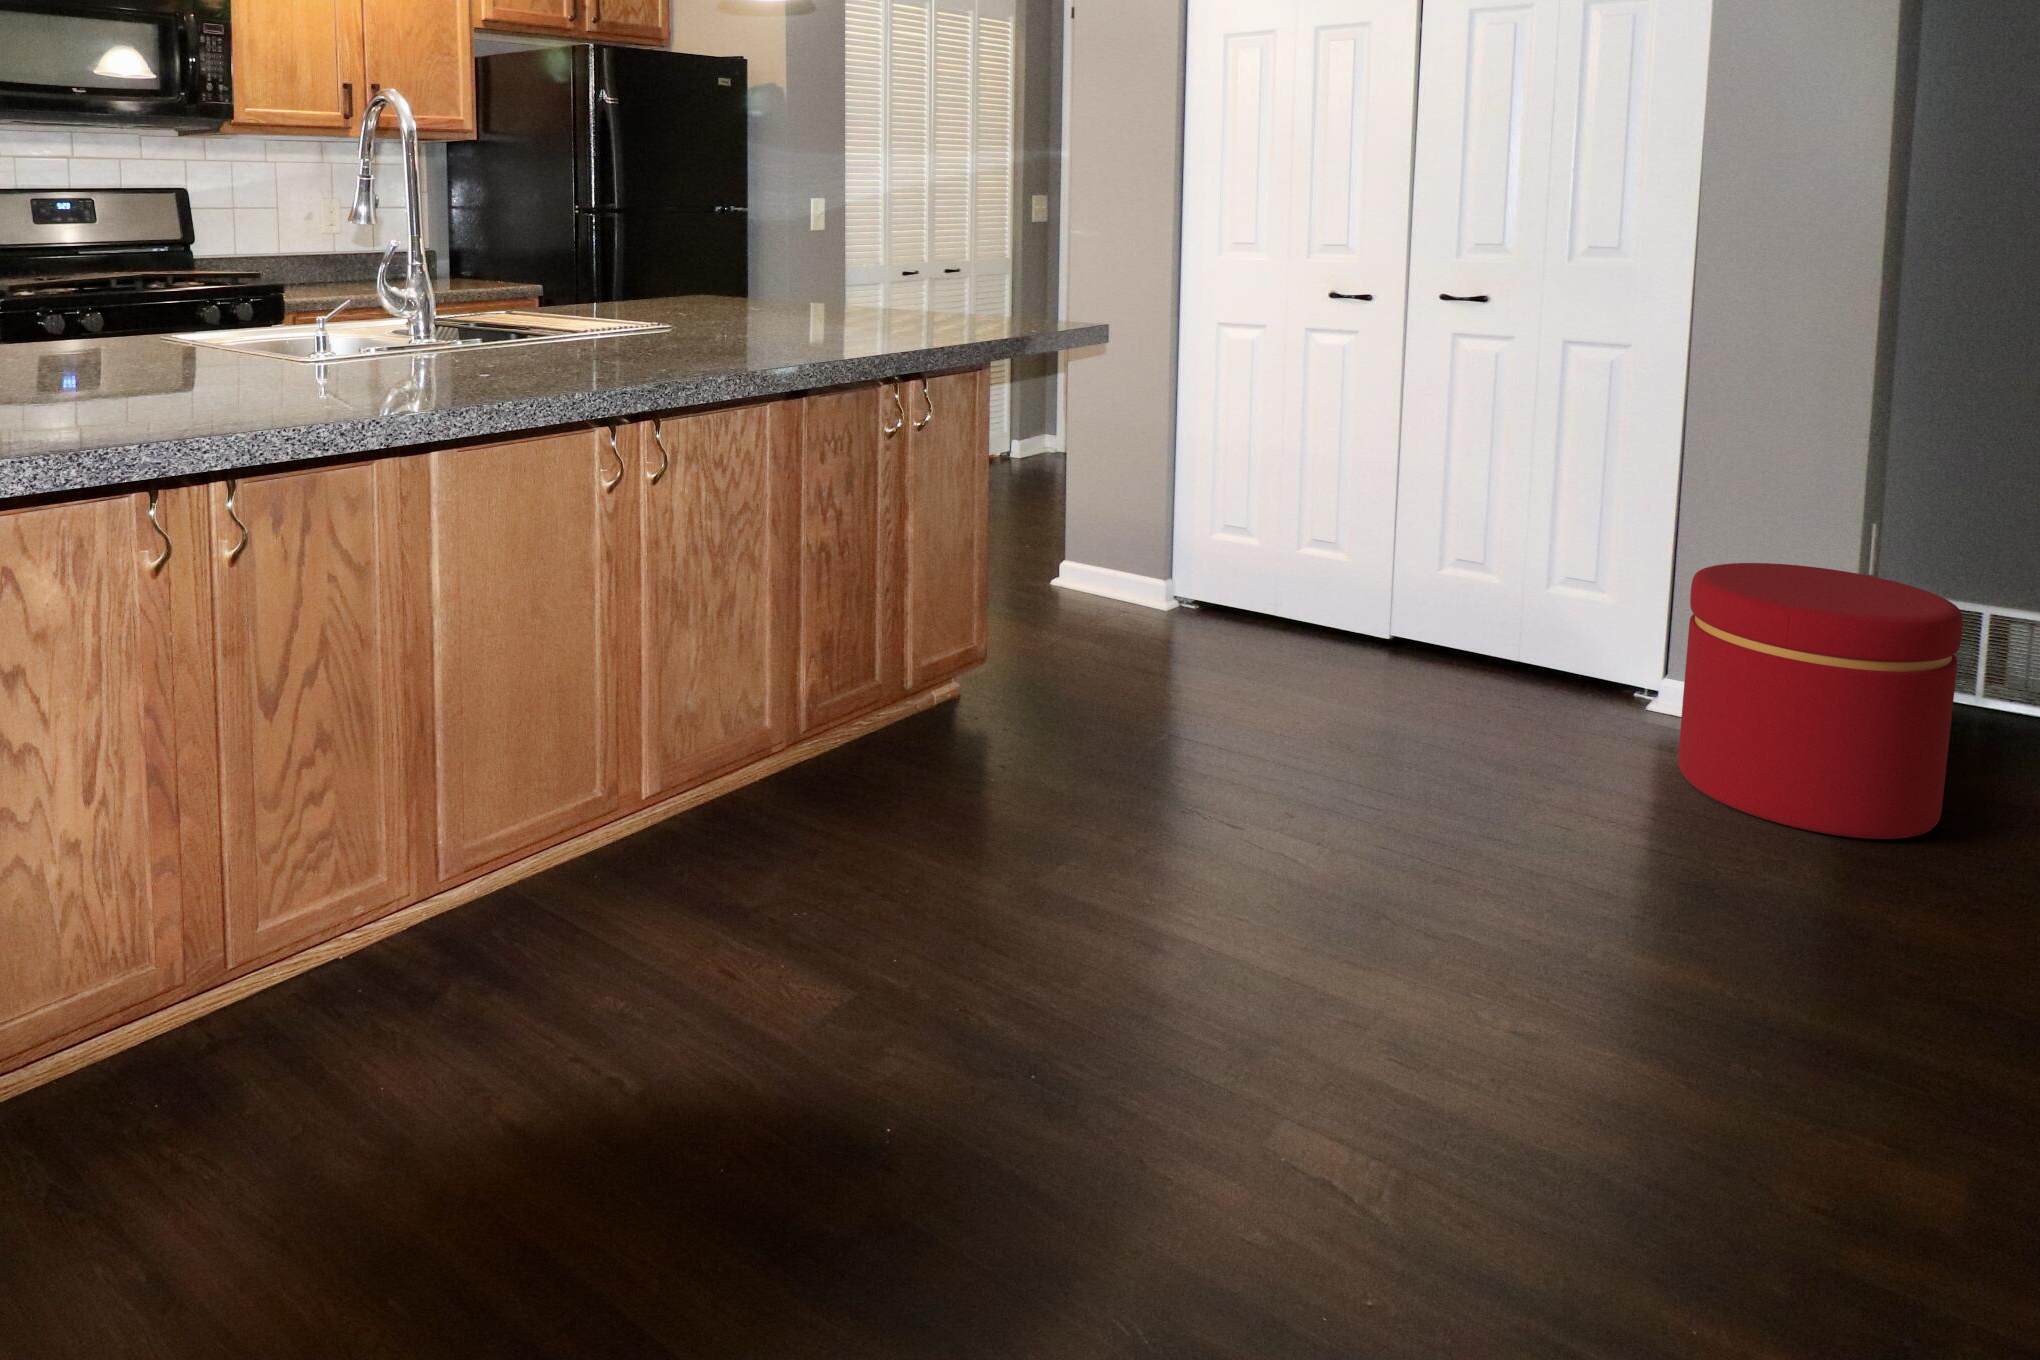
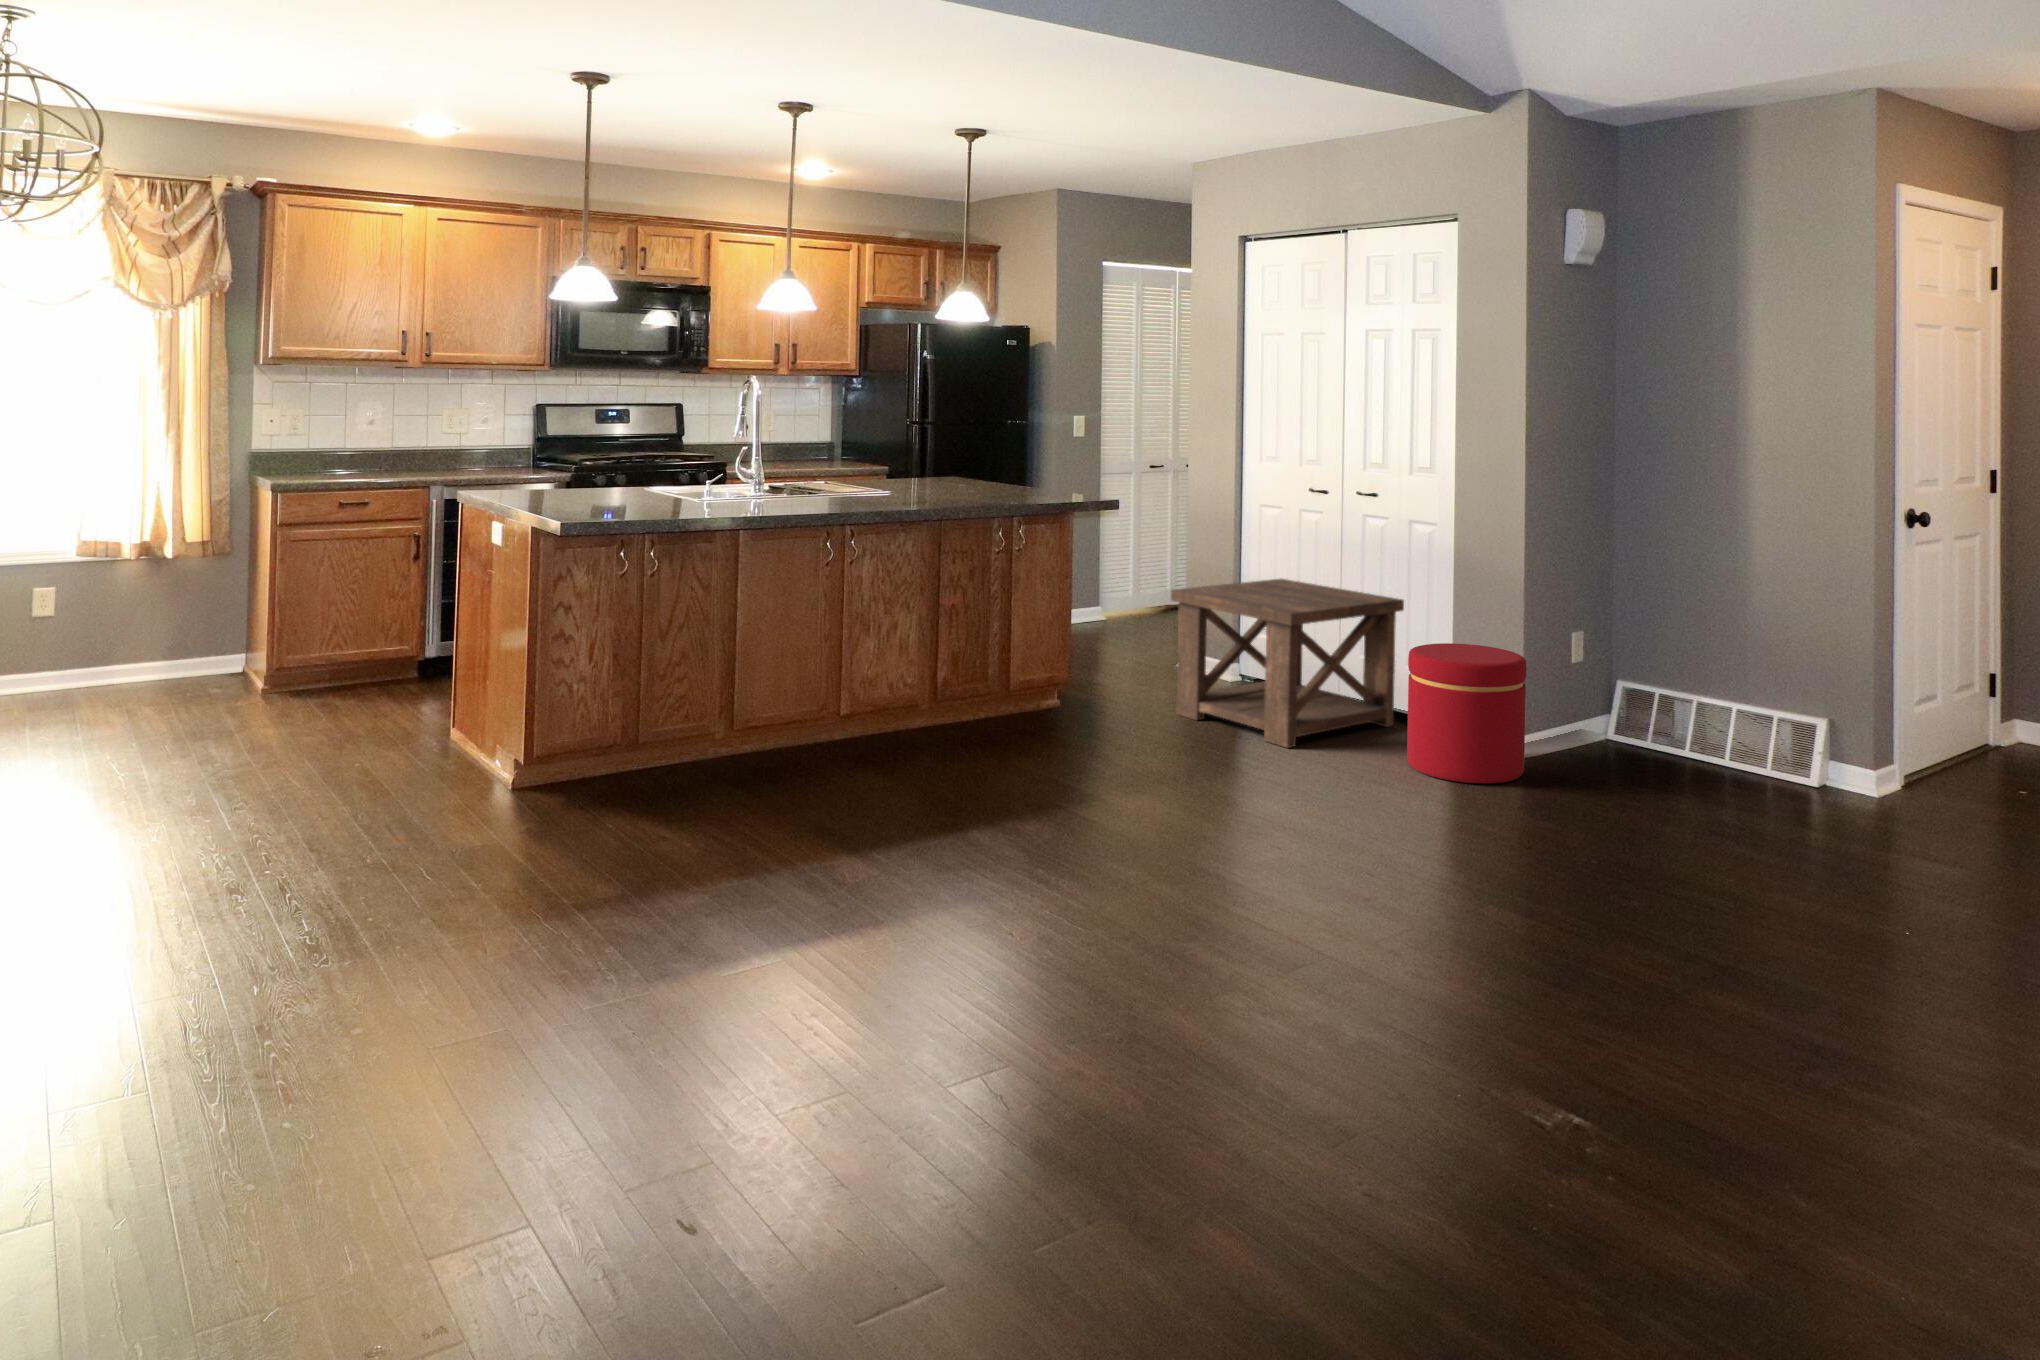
side table: none [1158,443,1561,768] -> present [1171,579,1404,748]

